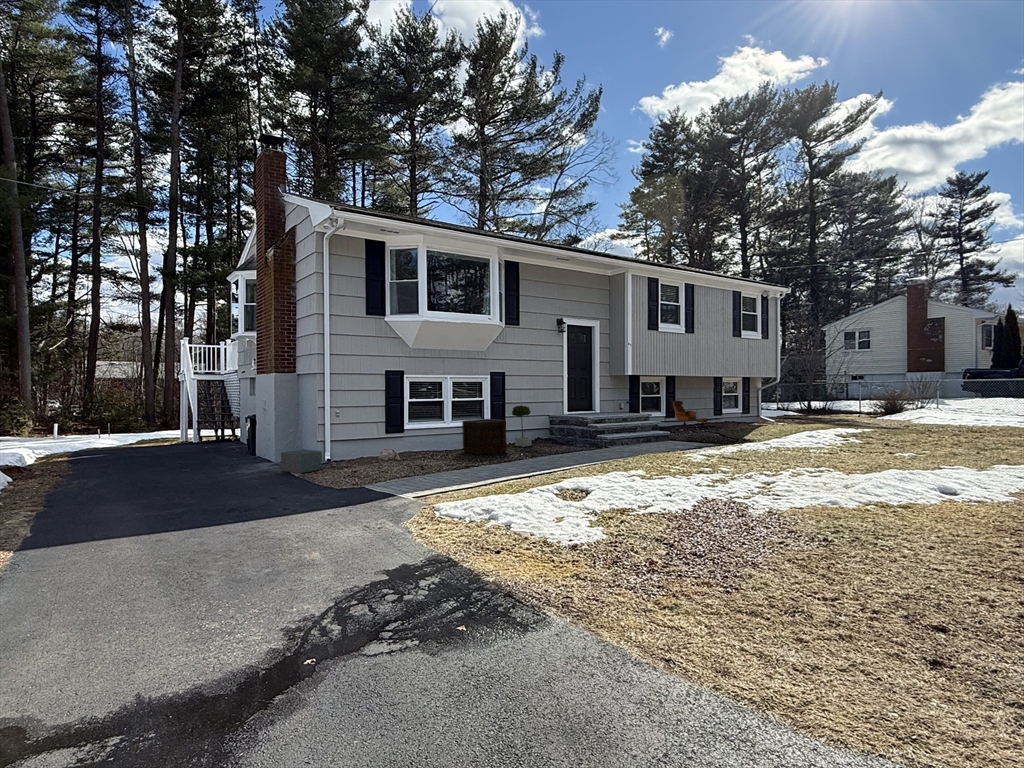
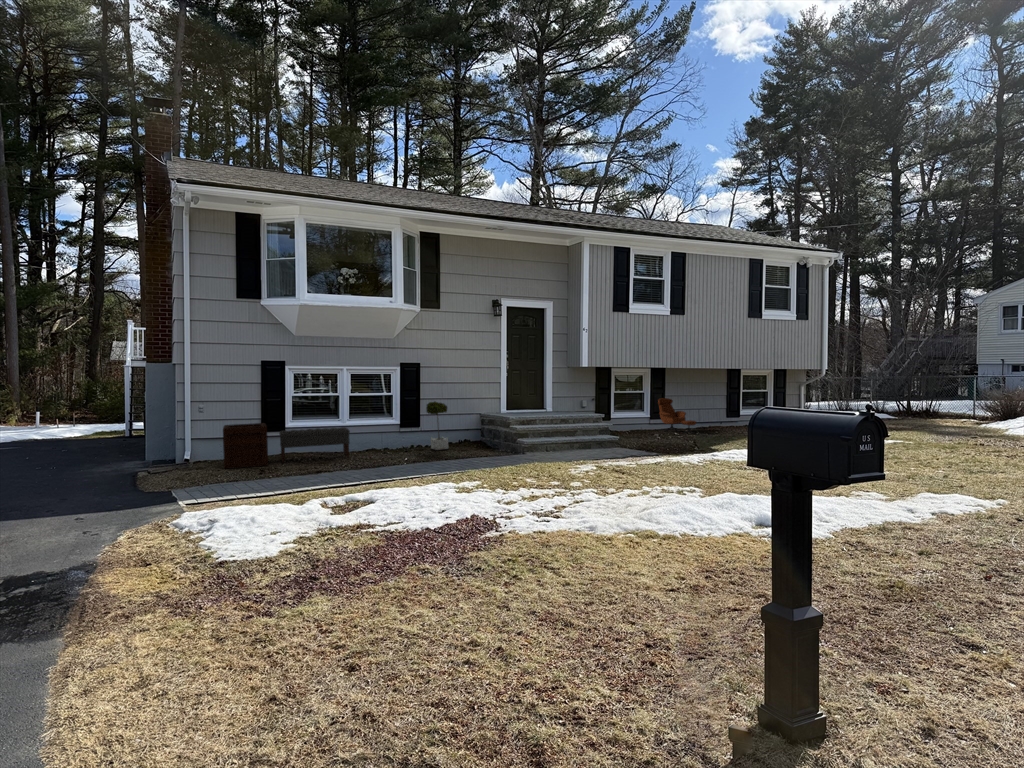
wooden crate: present [462,419,507,455] -> present [223,423,268,469]
bench: none [399,429,462,461] -> present [279,427,350,462]
storage box: present [281,449,322,473] -> none [138,446,181,472]

